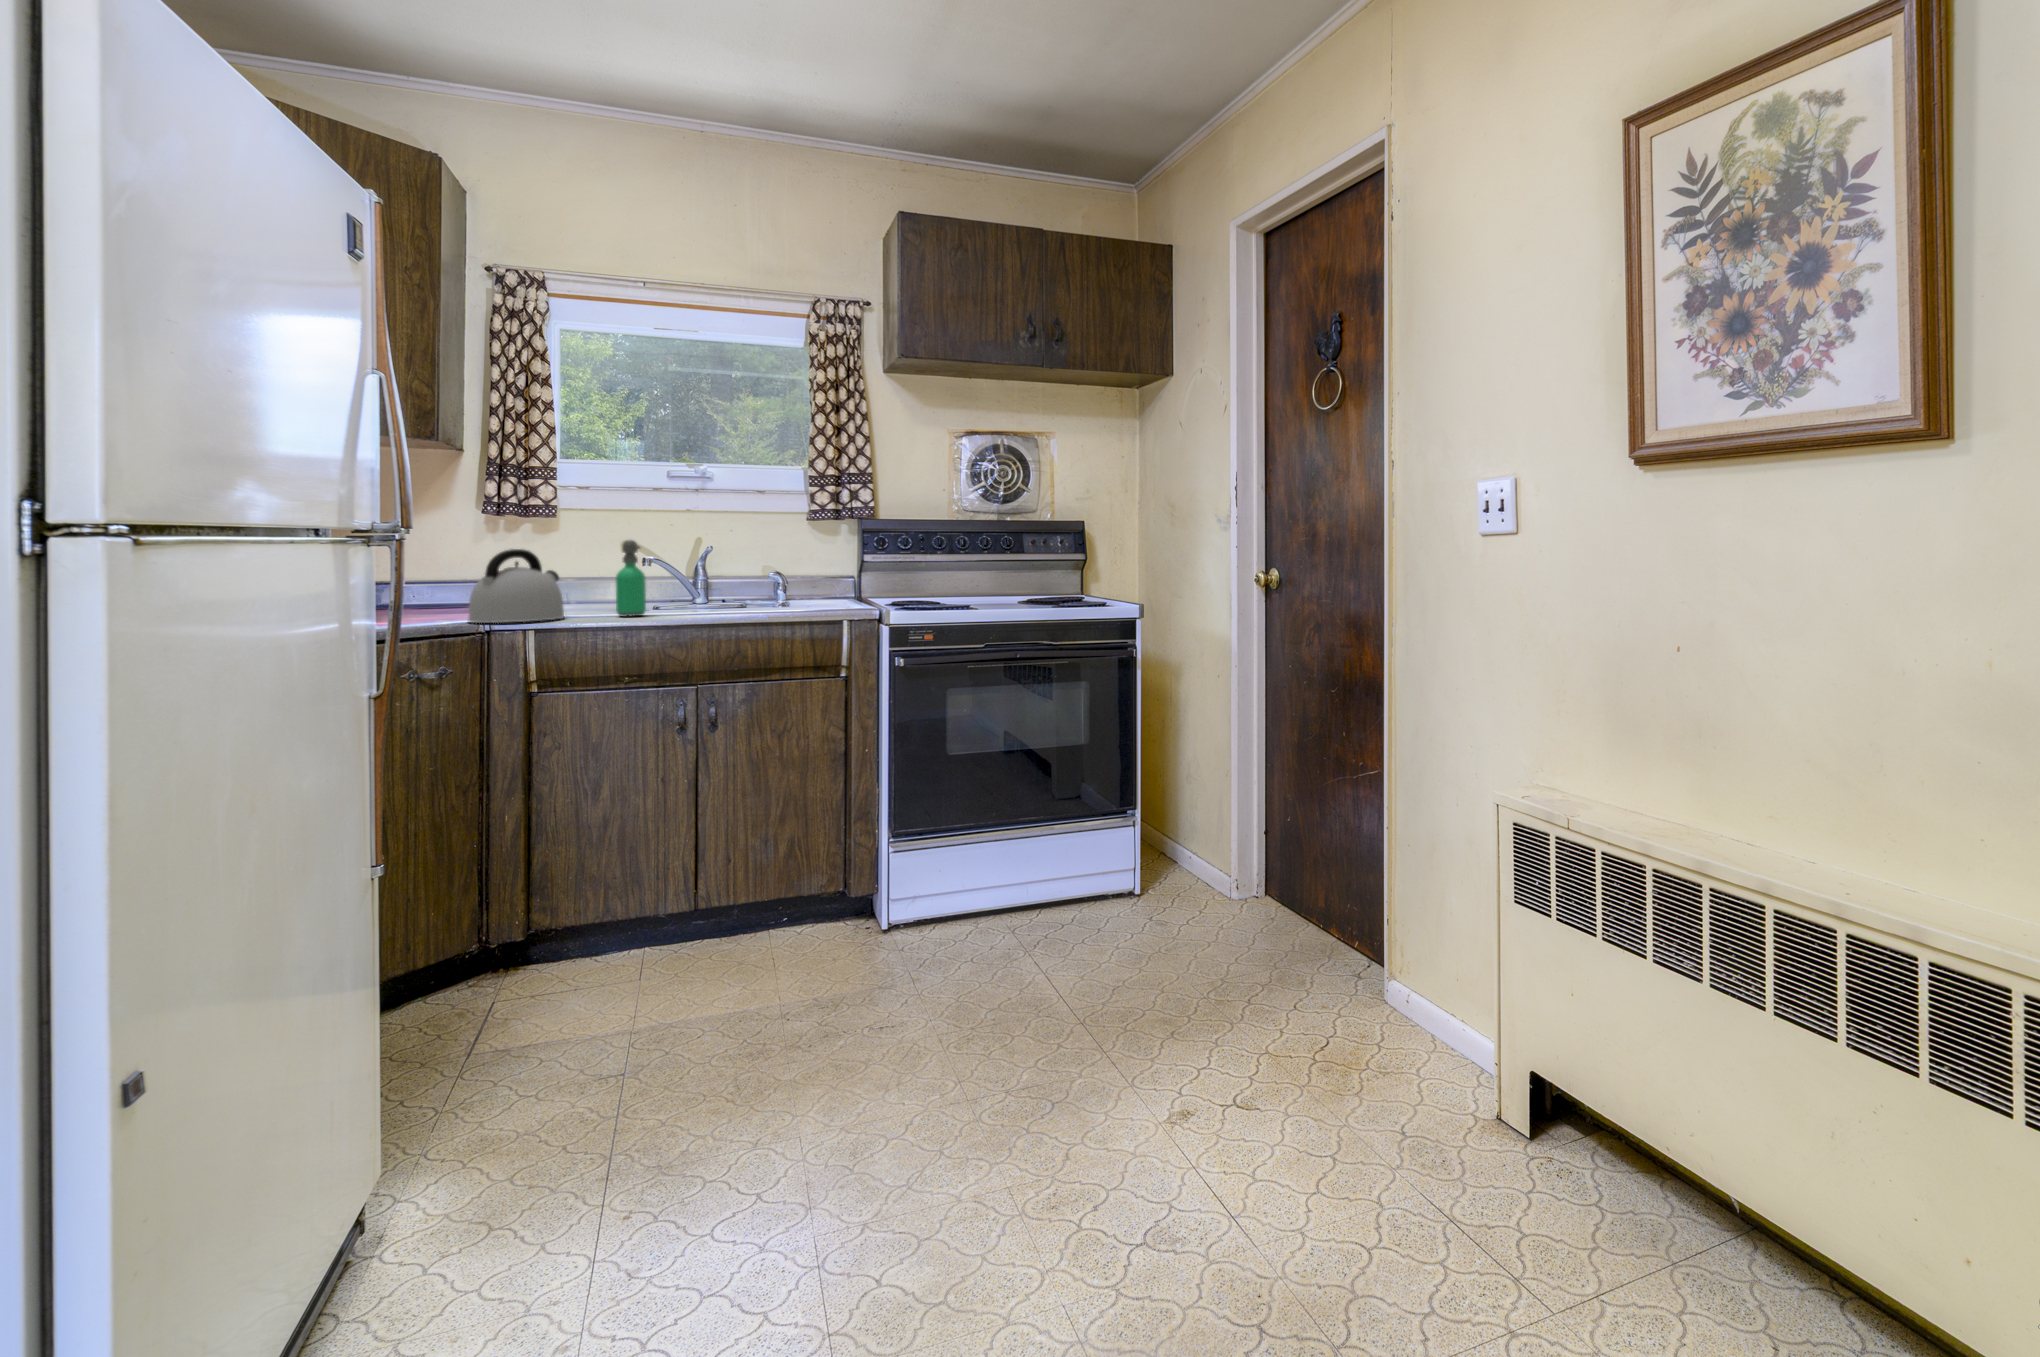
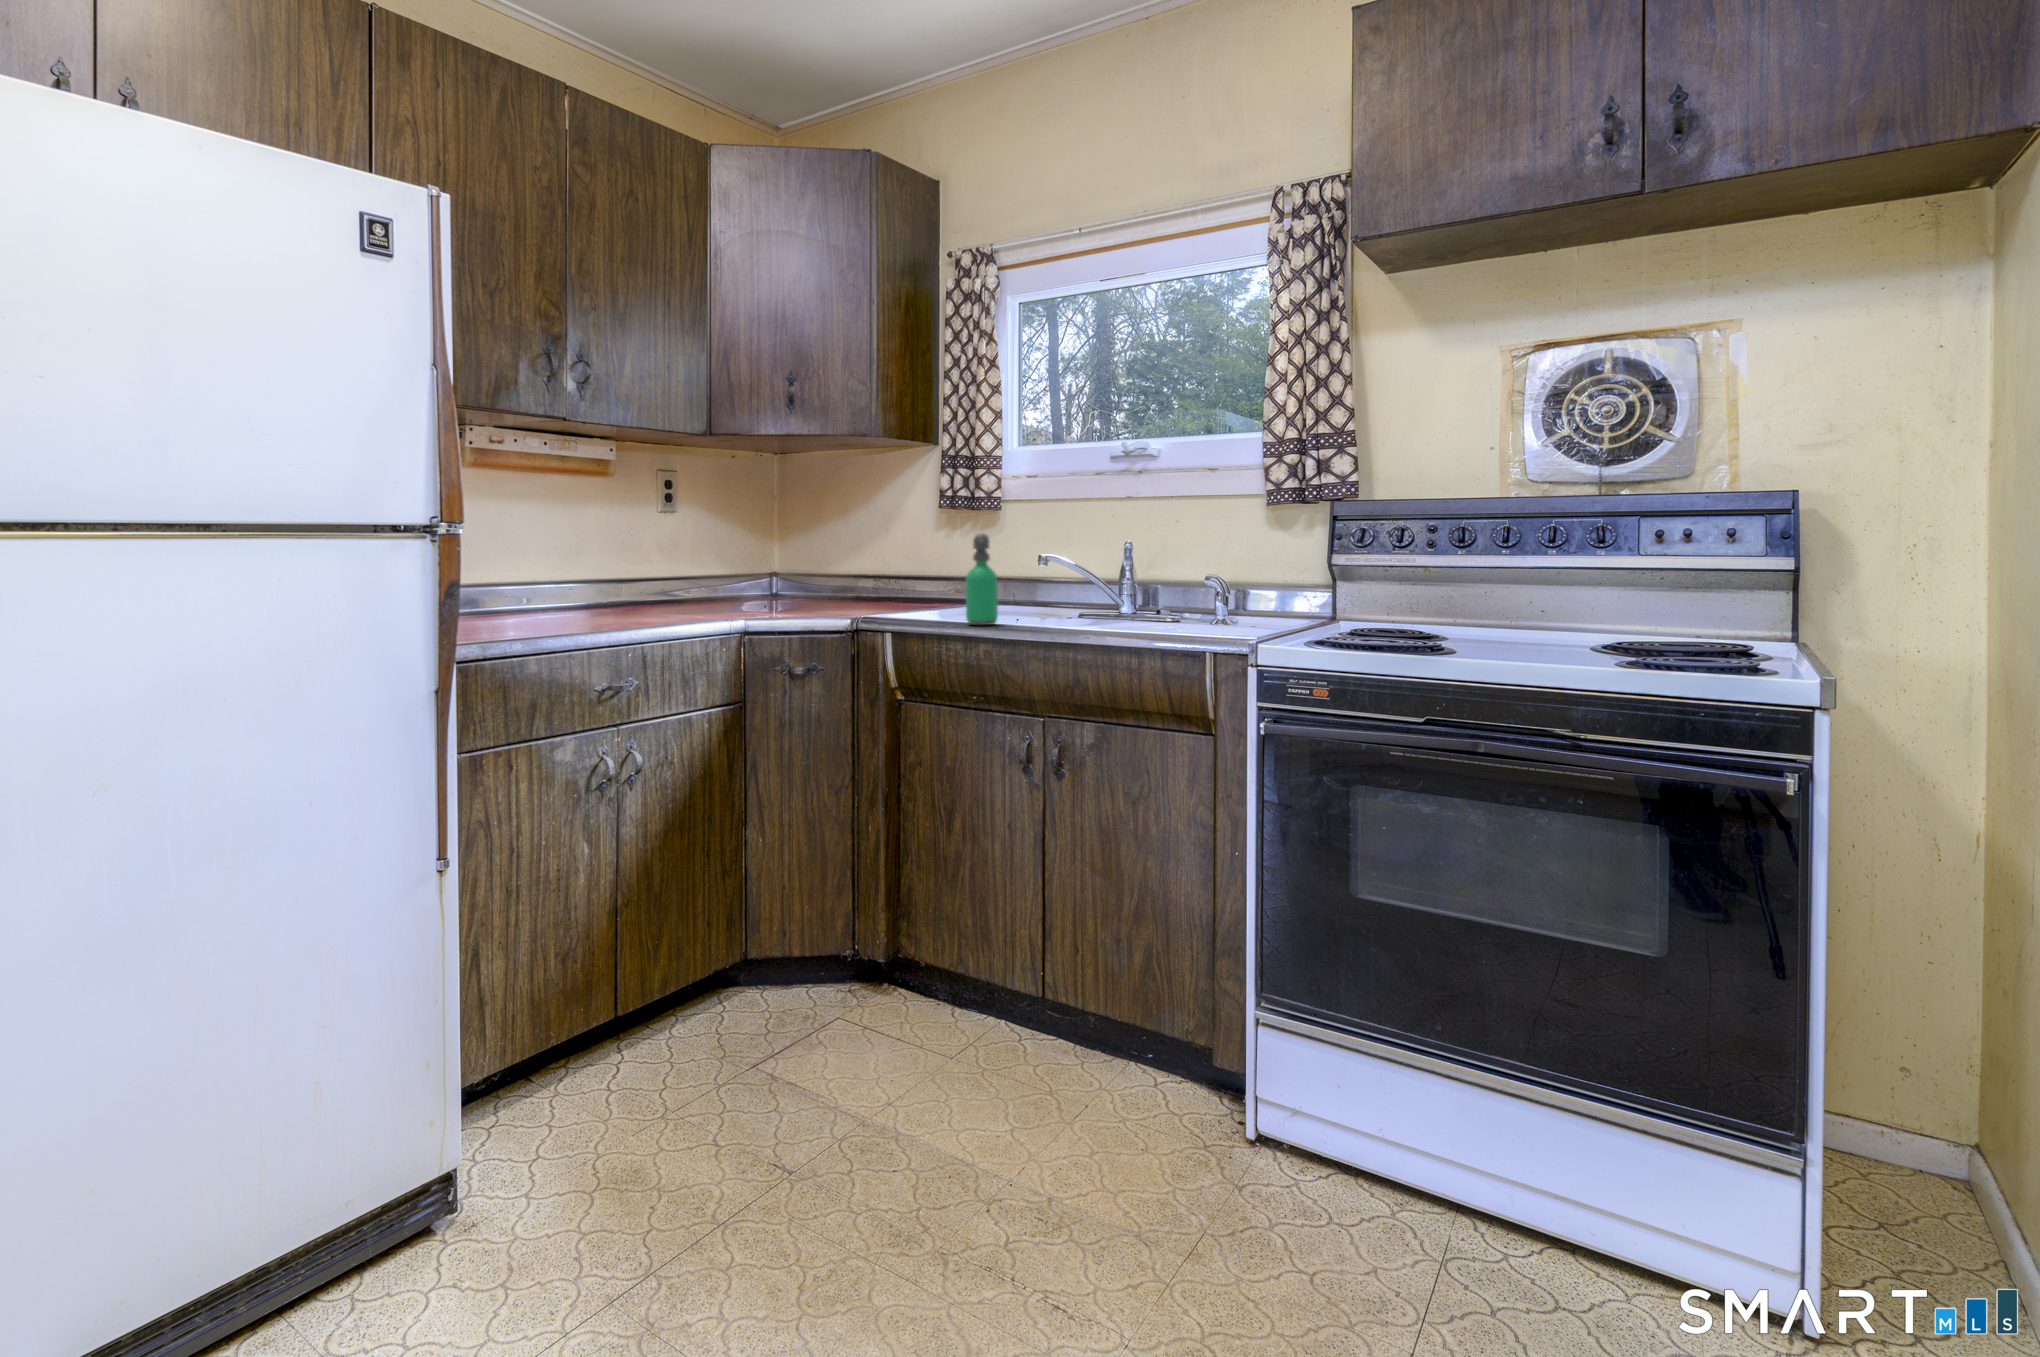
kettle: present [468,549,564,623] -> none [834,545,930,624]

